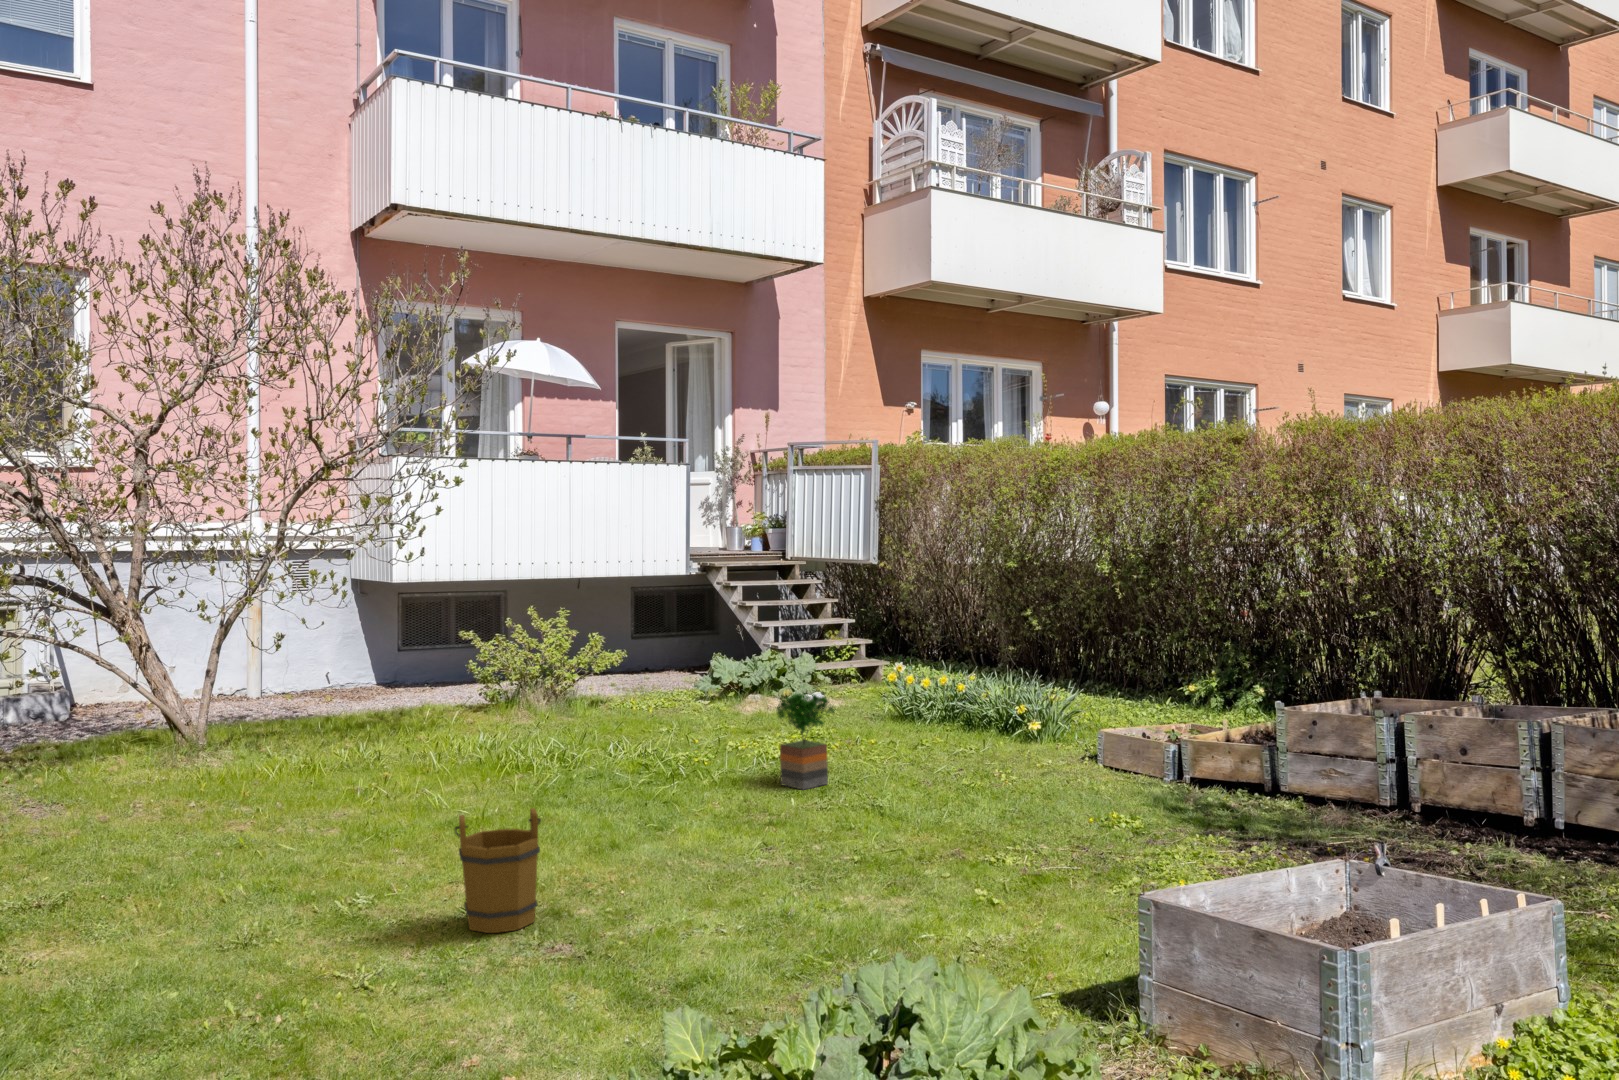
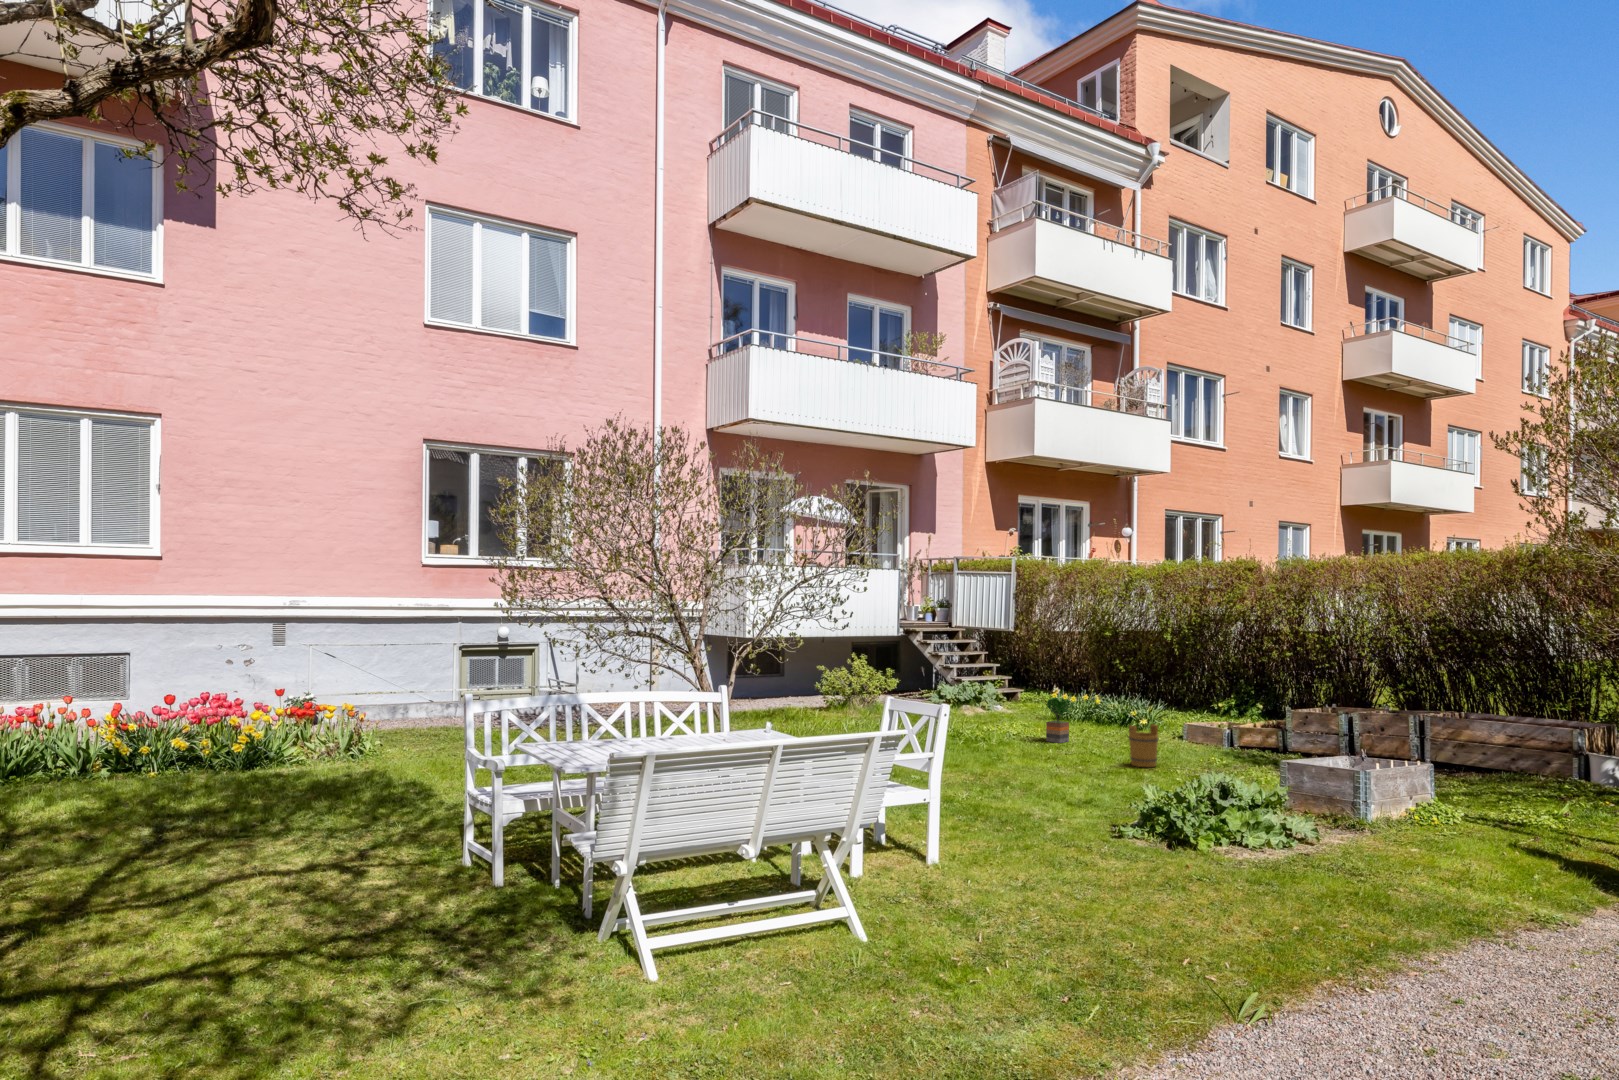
bucket: present [455,808,541,933] -> present [1127,724,1159,767]

